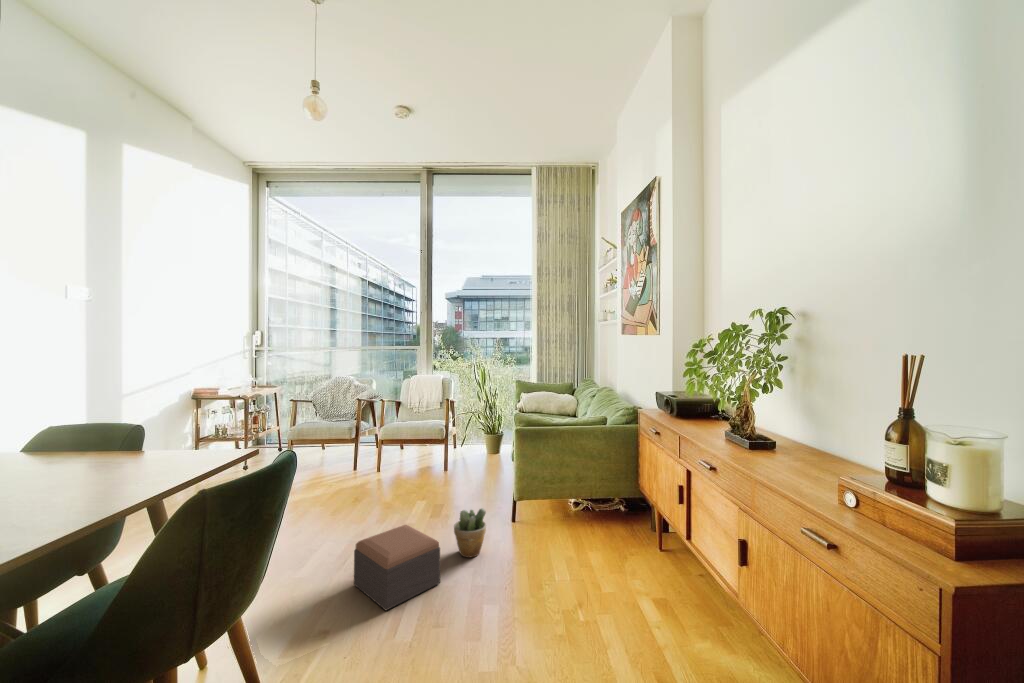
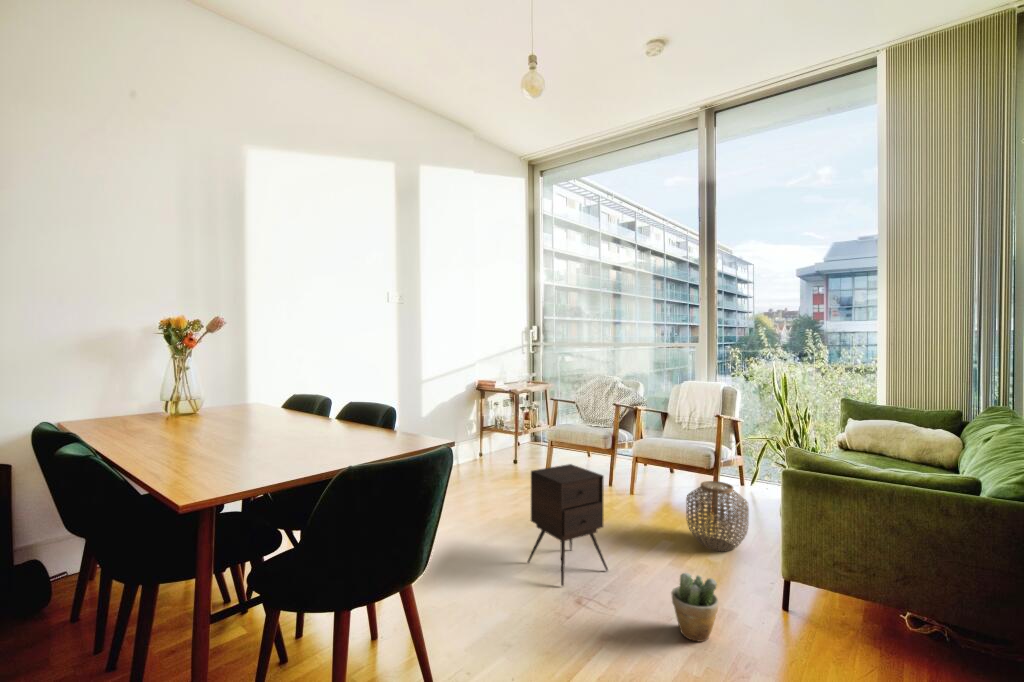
woven basket: none [433,447,476,497] -> present [686,481,749,551]
side table: none [311,450,388,556] -> present [528,464,608,586]
footstool: present [354,525,440,610] -> none [544,569,635,664]

